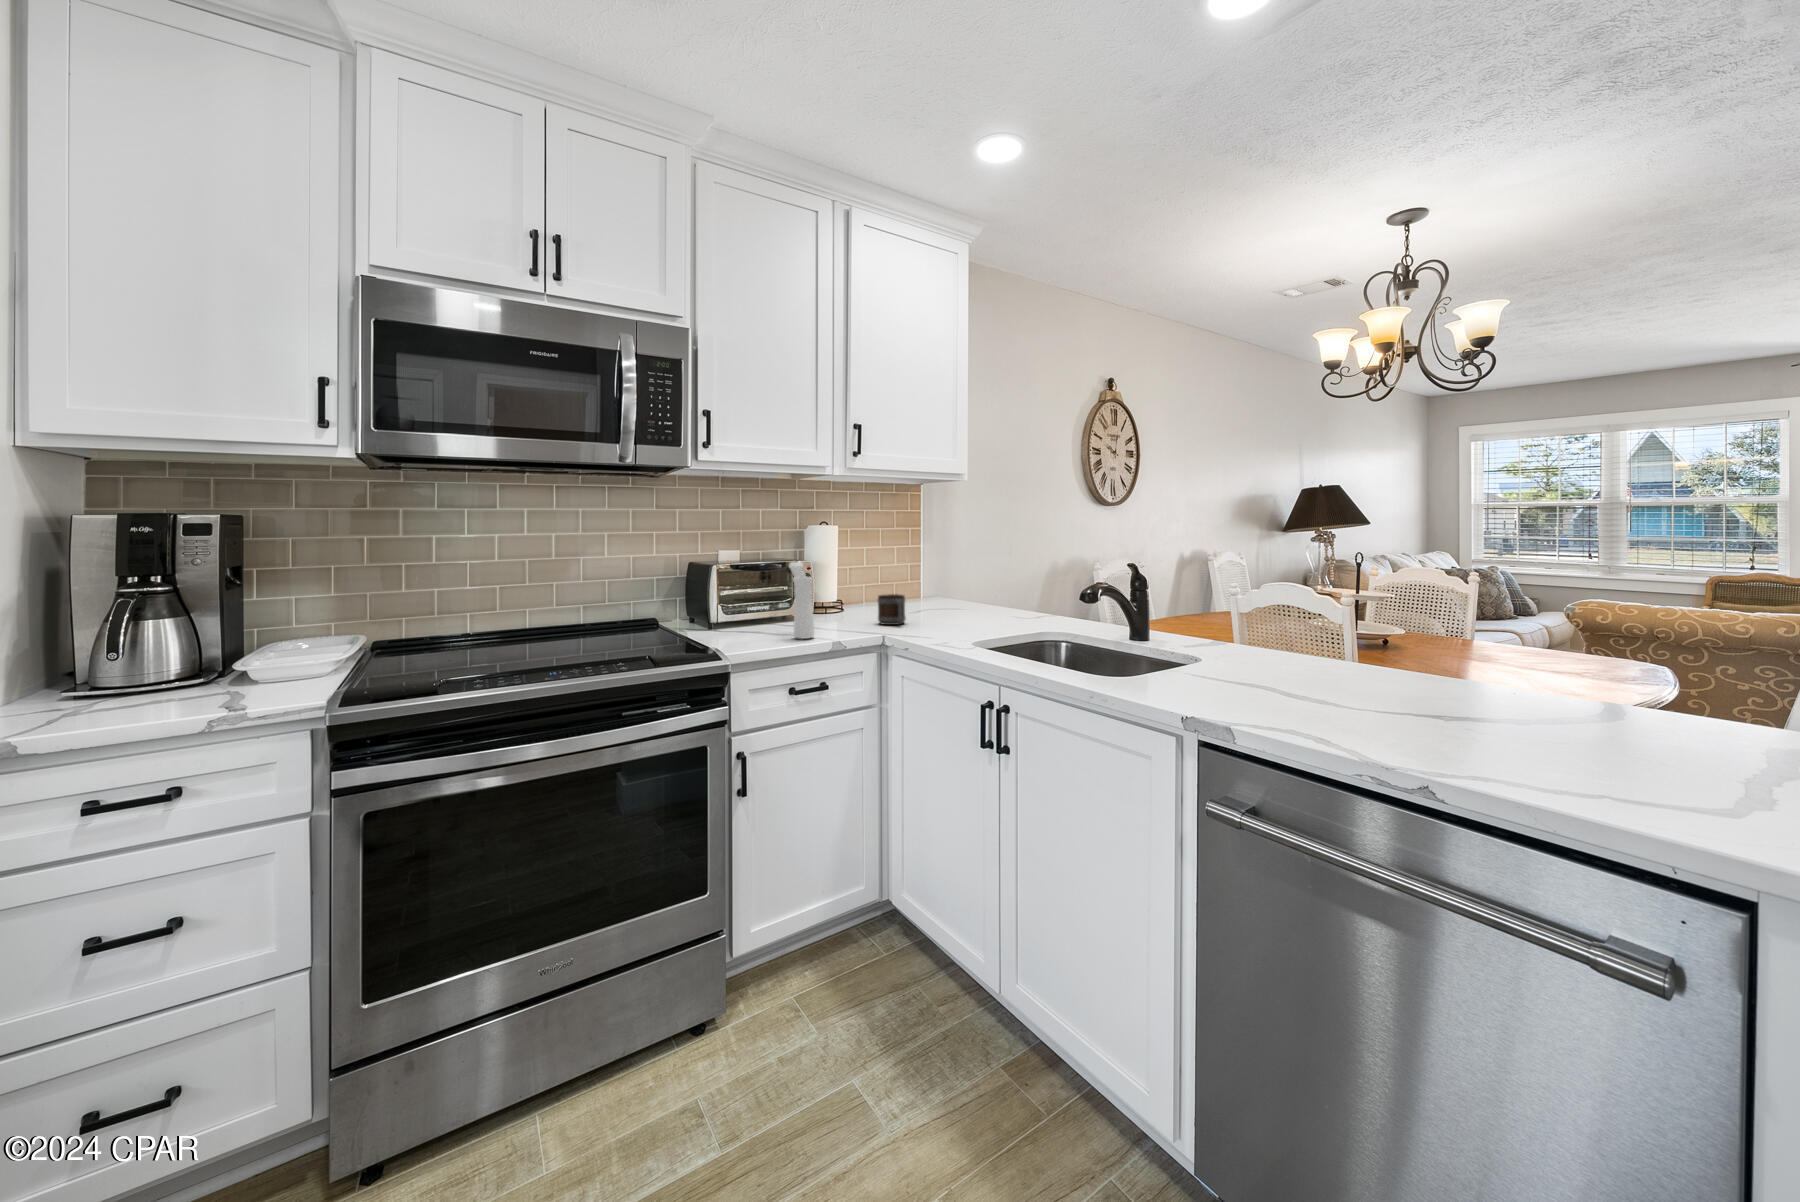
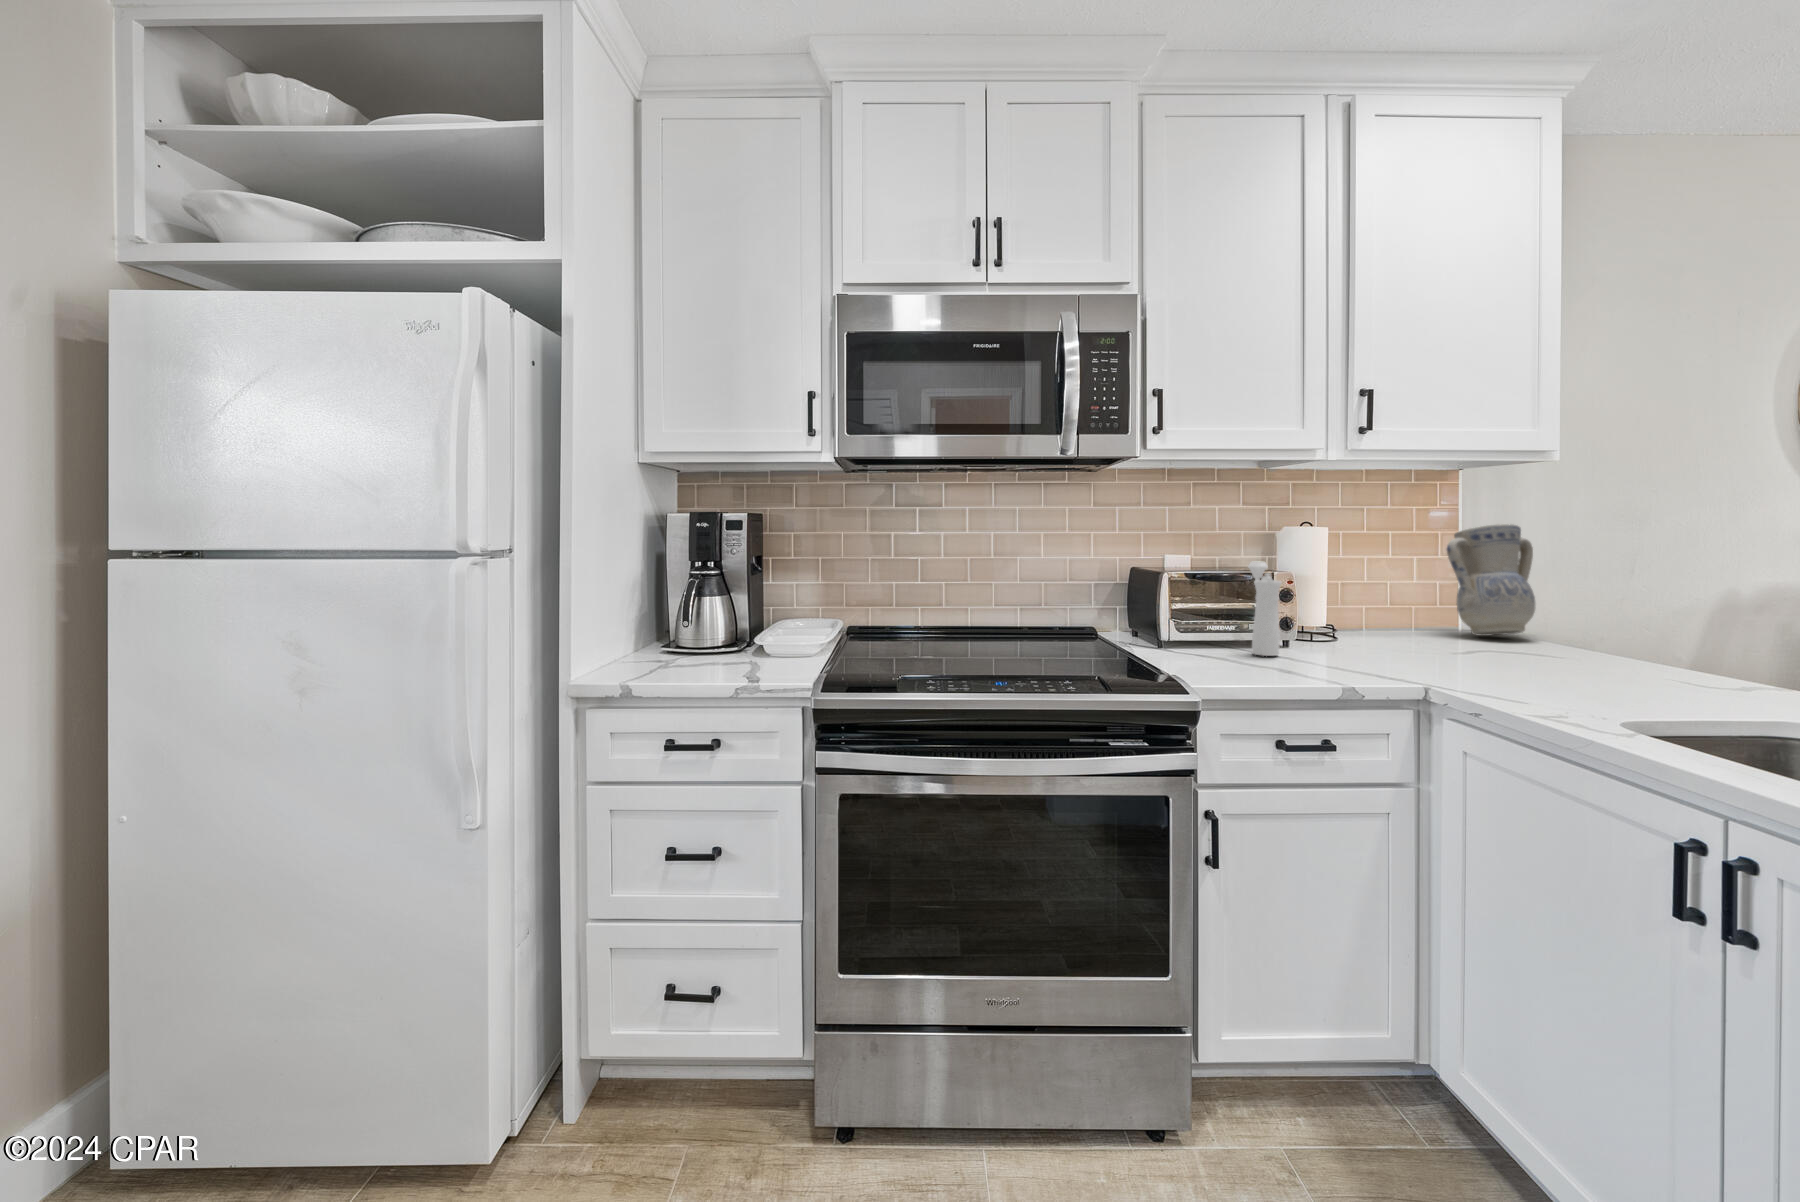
vase: none [925,533,977,614] -> present [1447,524,1535,636]
mug: present [878,594,905,625] -> none [1368,606,1414,646]

